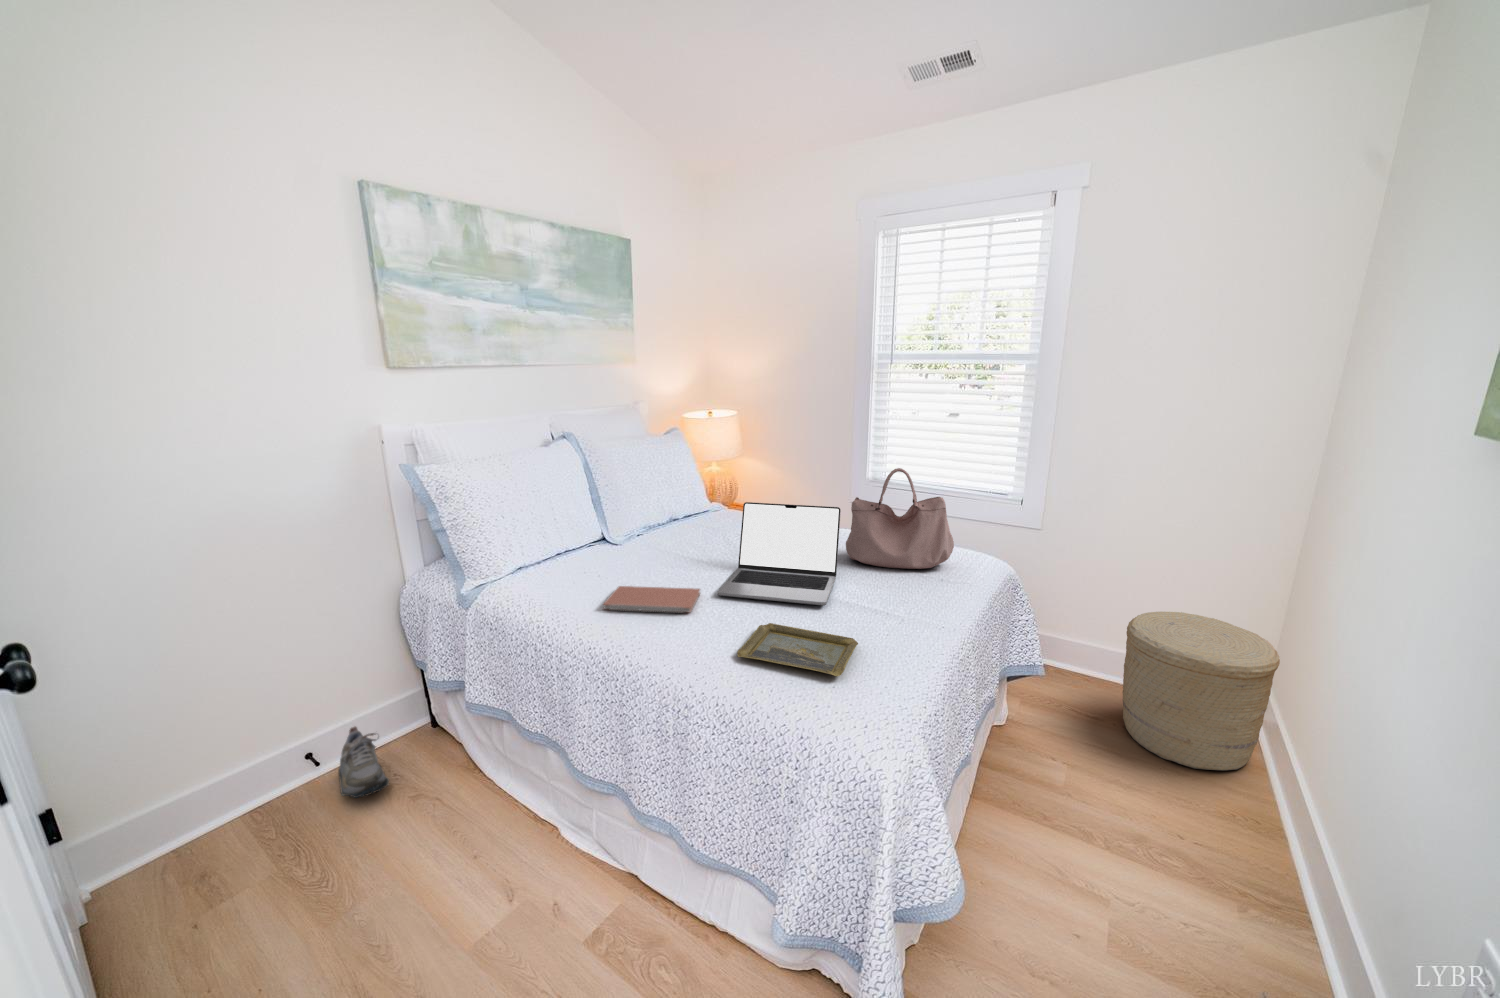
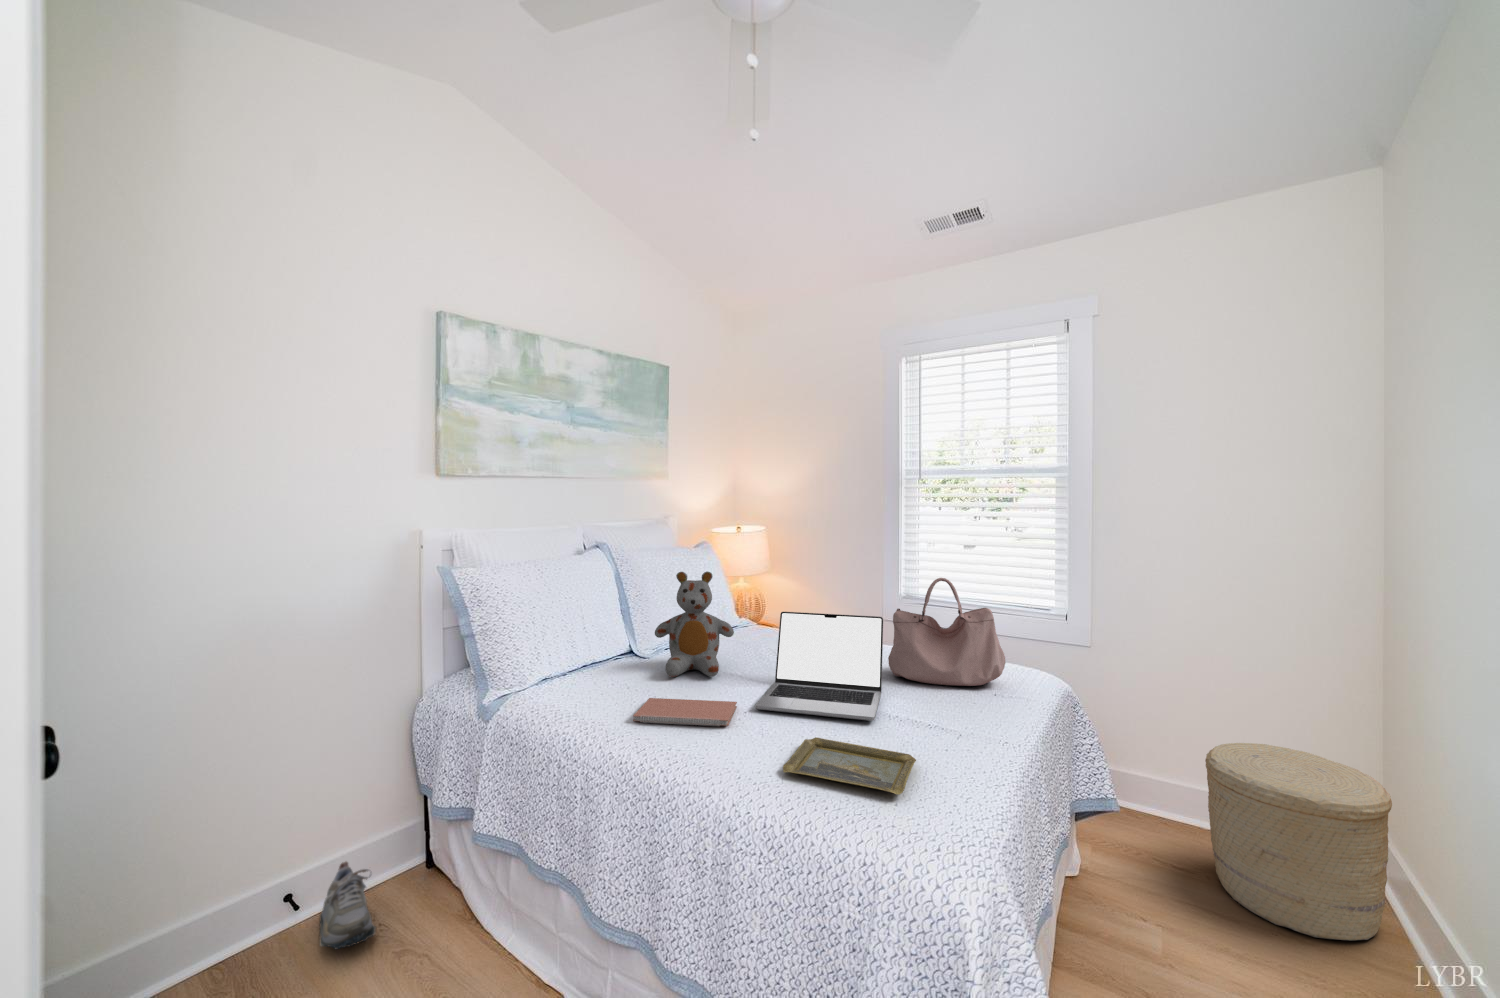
stuffed bear: none [624,463,700,564] -> present [655,571,734,677]

